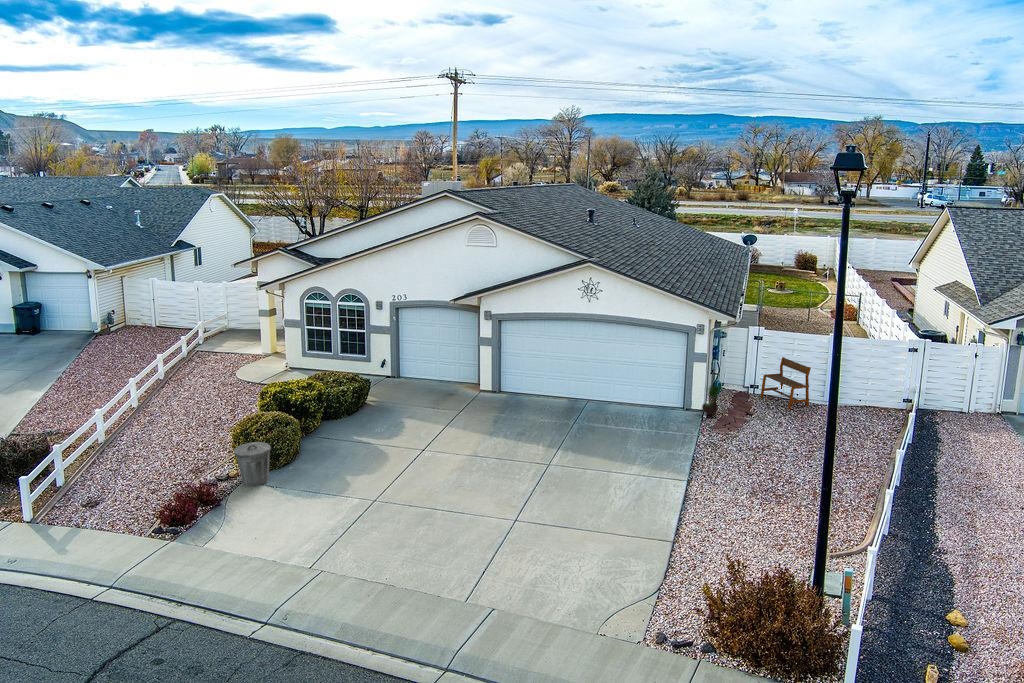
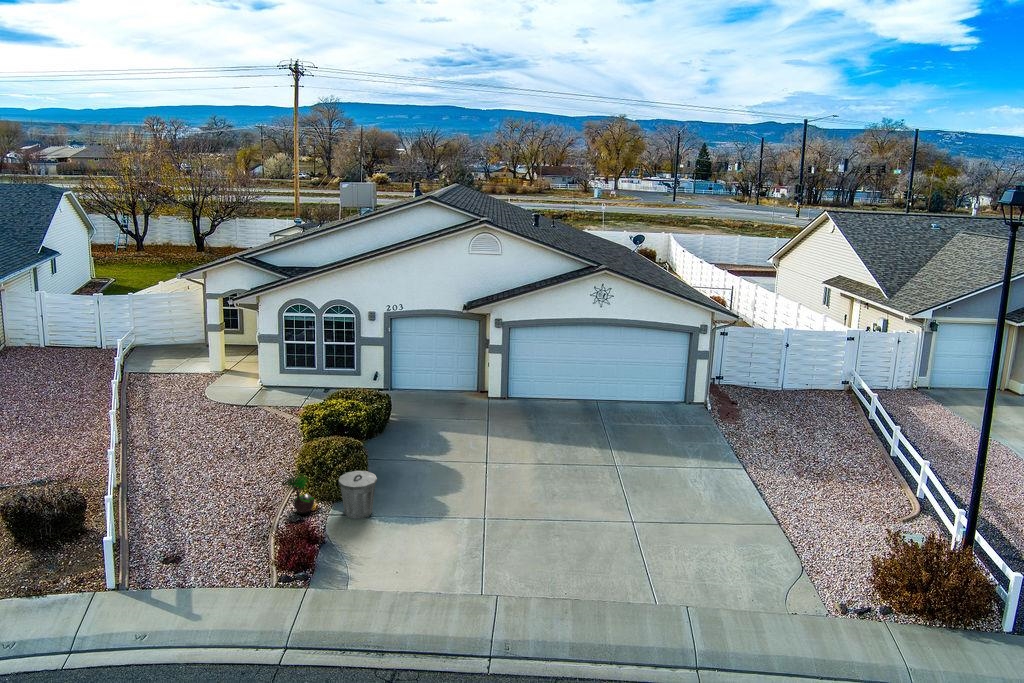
bench: present [760,357,811,410] -> none [735,350,783,397]
potted tree: present [702,385,721,415] -> present [286,474,314,513]

